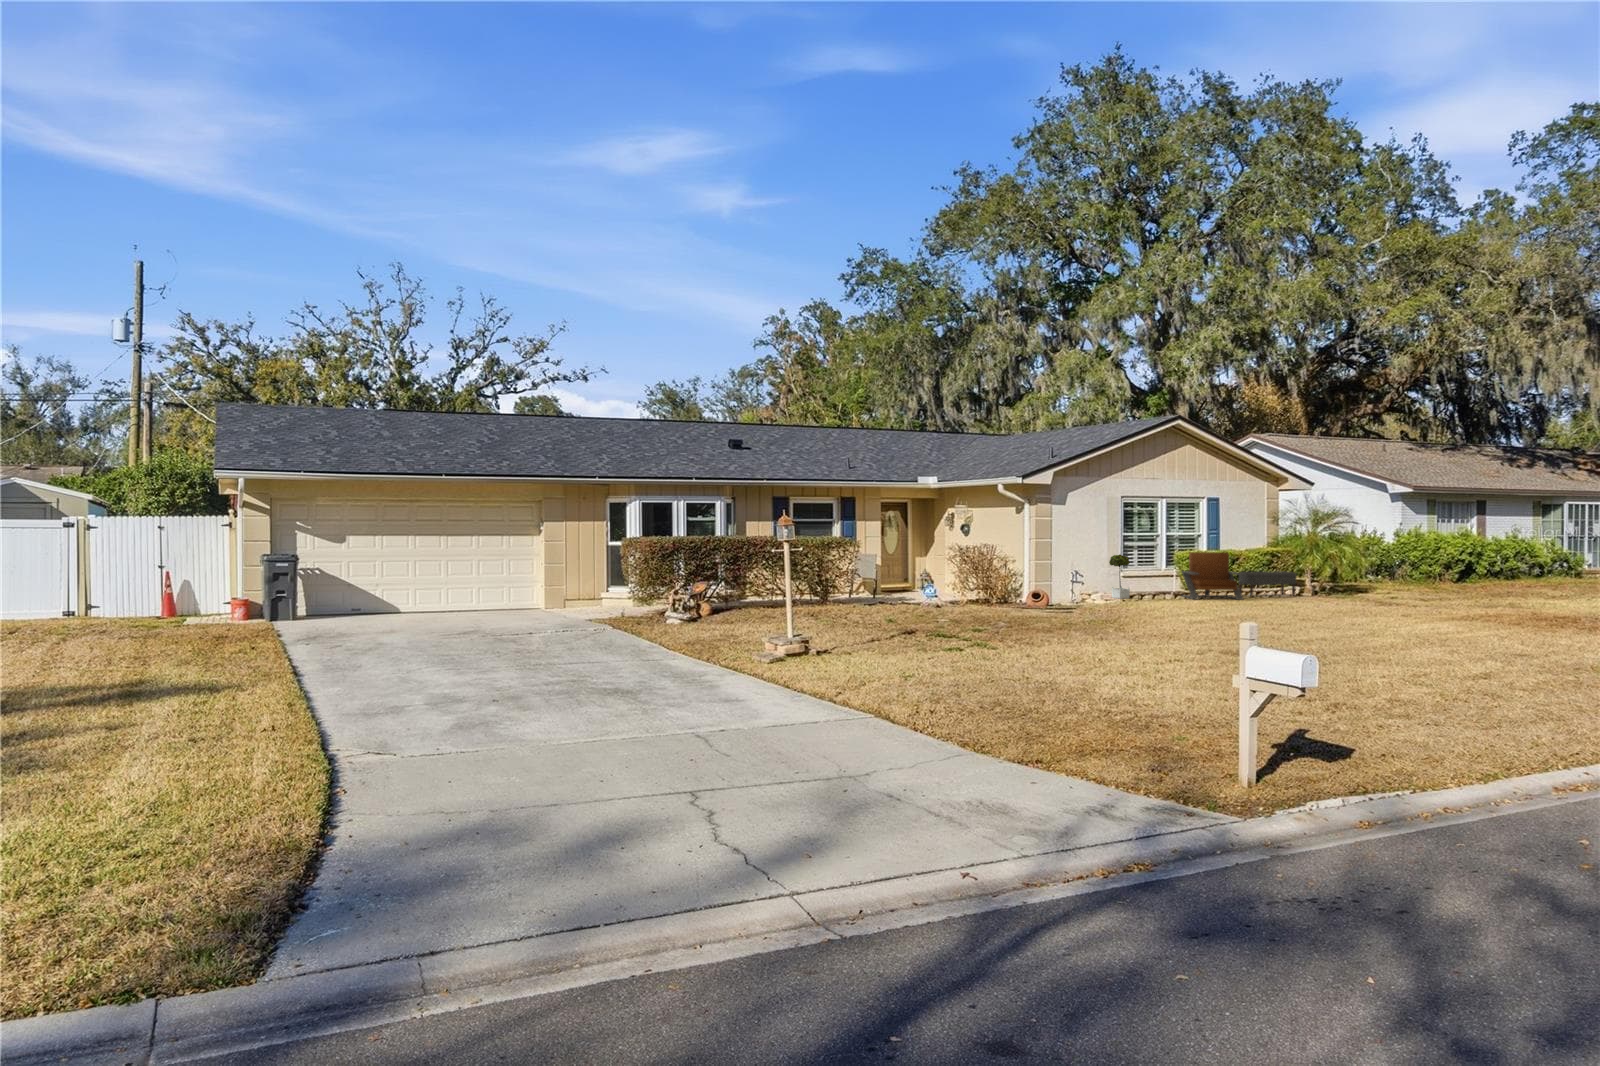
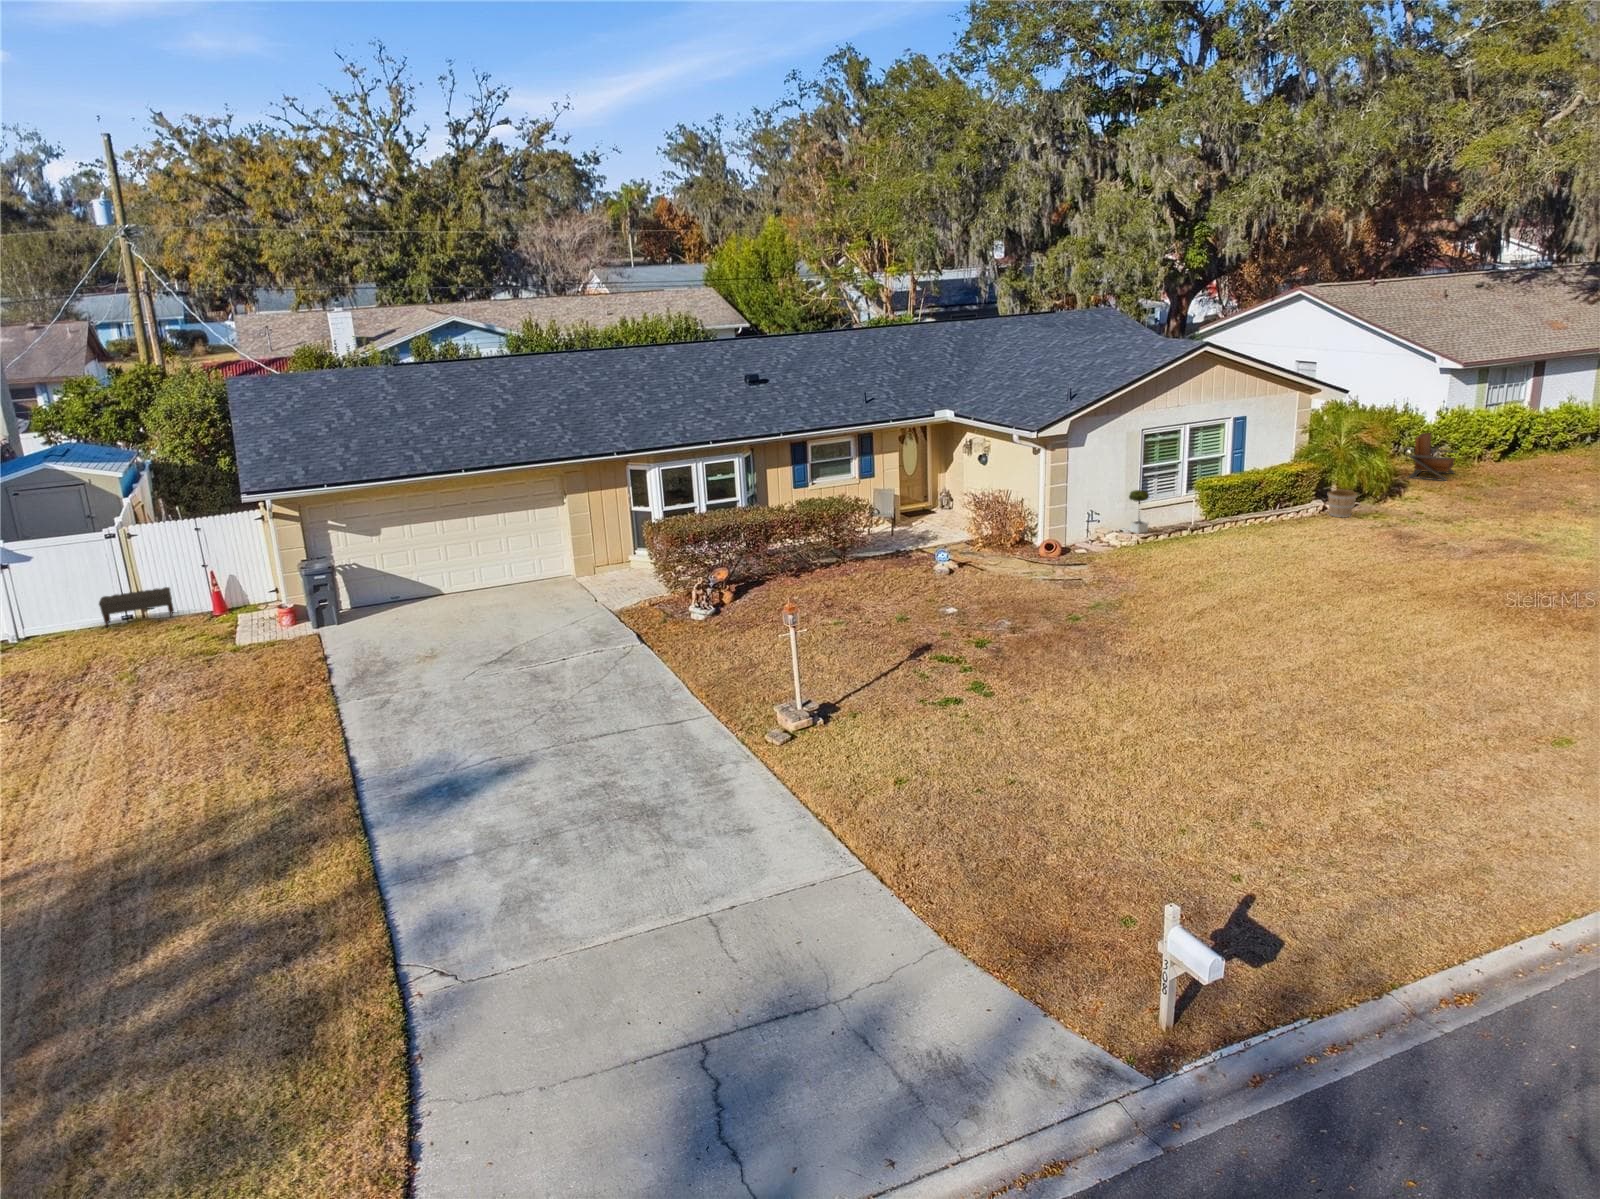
lounge chair: present [1182,552,1244,600] -> present [1408,433,1457,481]
bench: present [1239,571,1297,597] -> present [99,587,174,627]
wooden bucket: none [1302,572,1332,596] -> present [1327,490,1357,518]

